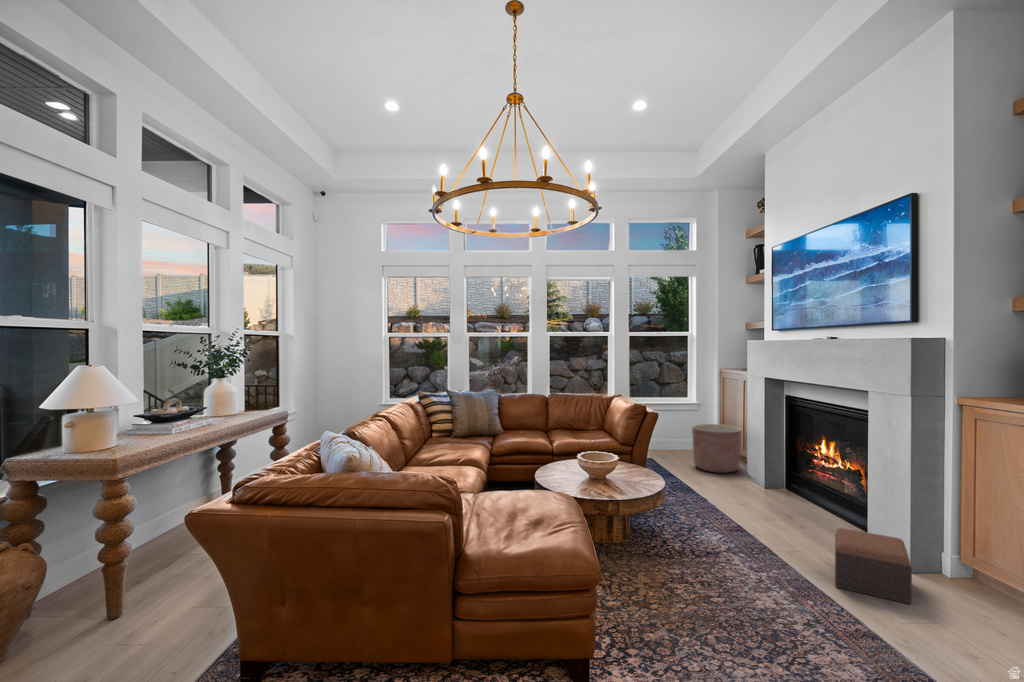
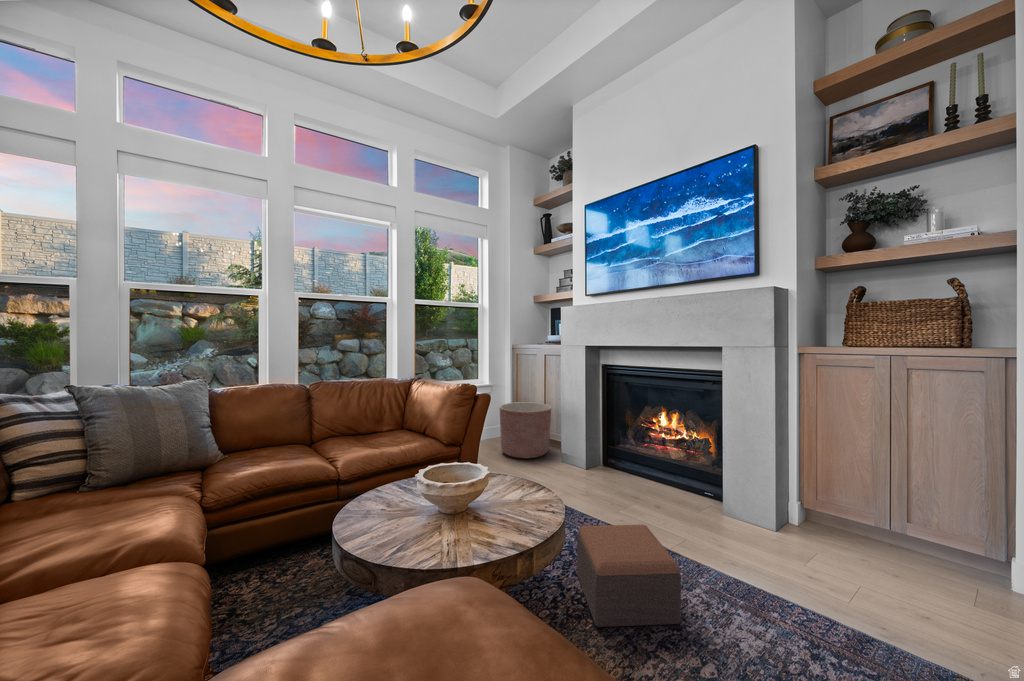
footstool: present [835,528,912,604] -> present [577,525,681,627]

